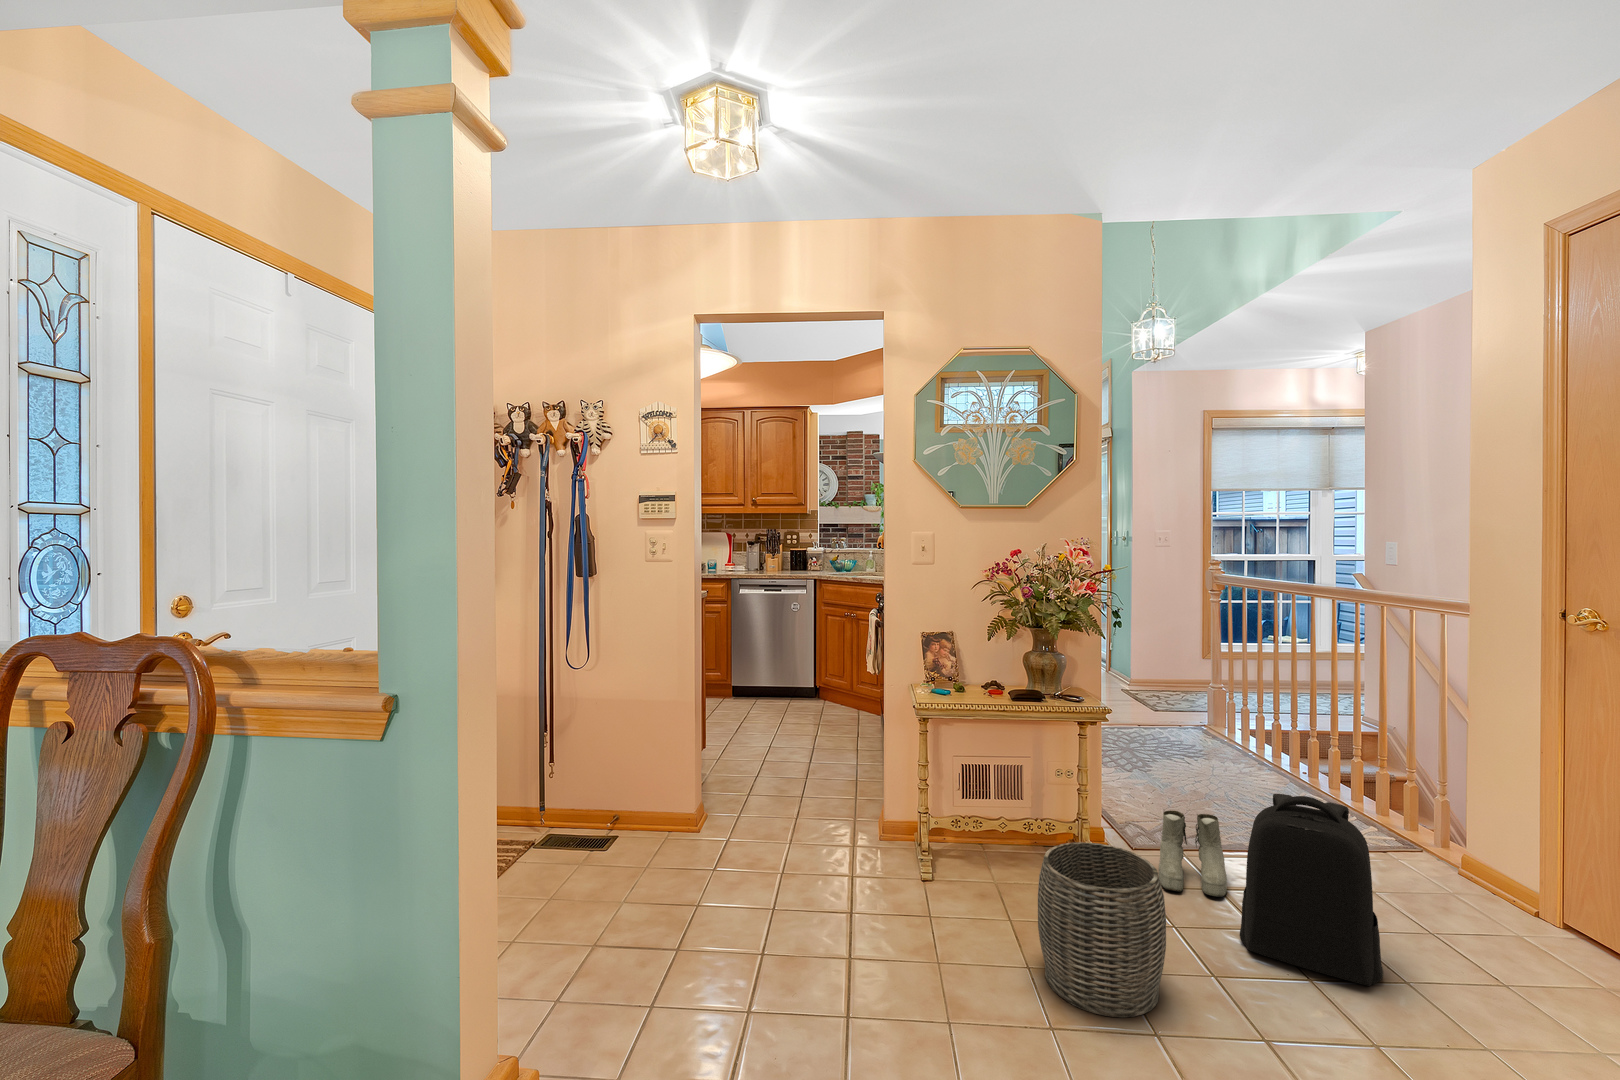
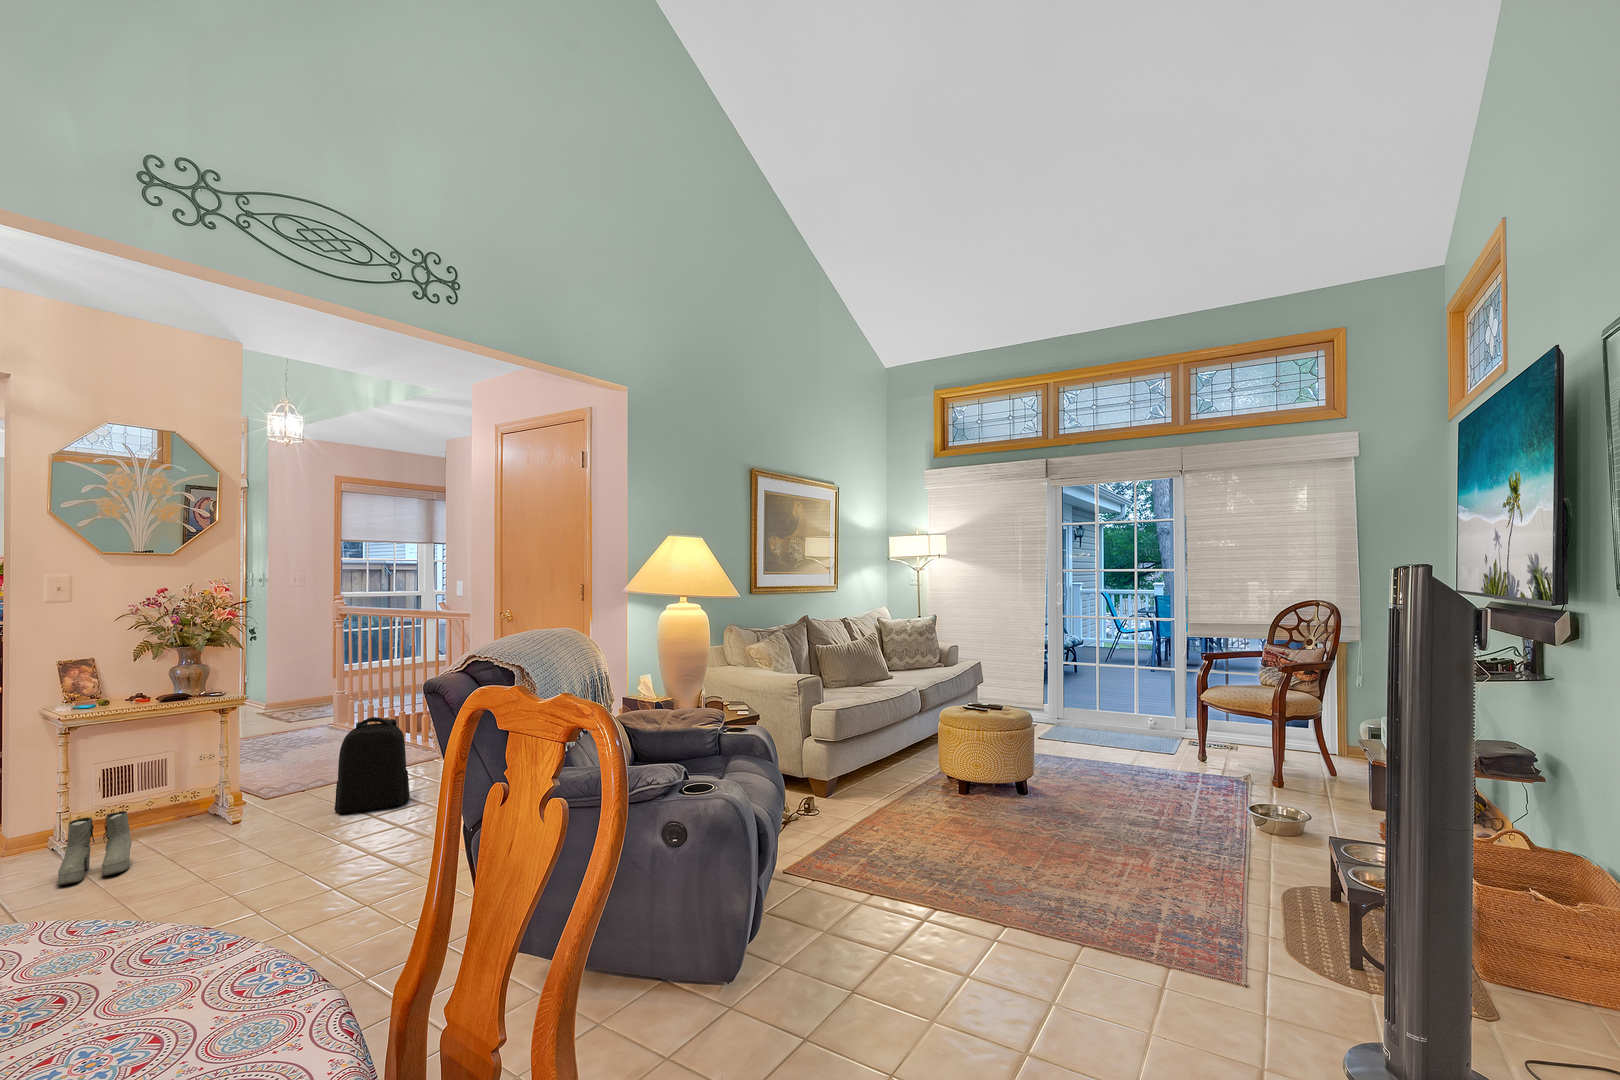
boots: present [1159,810,1227,897] -> present [58,811,132,885]
woven basket: present [1038,842,1166,1017] -> none [192,770,284,866]

